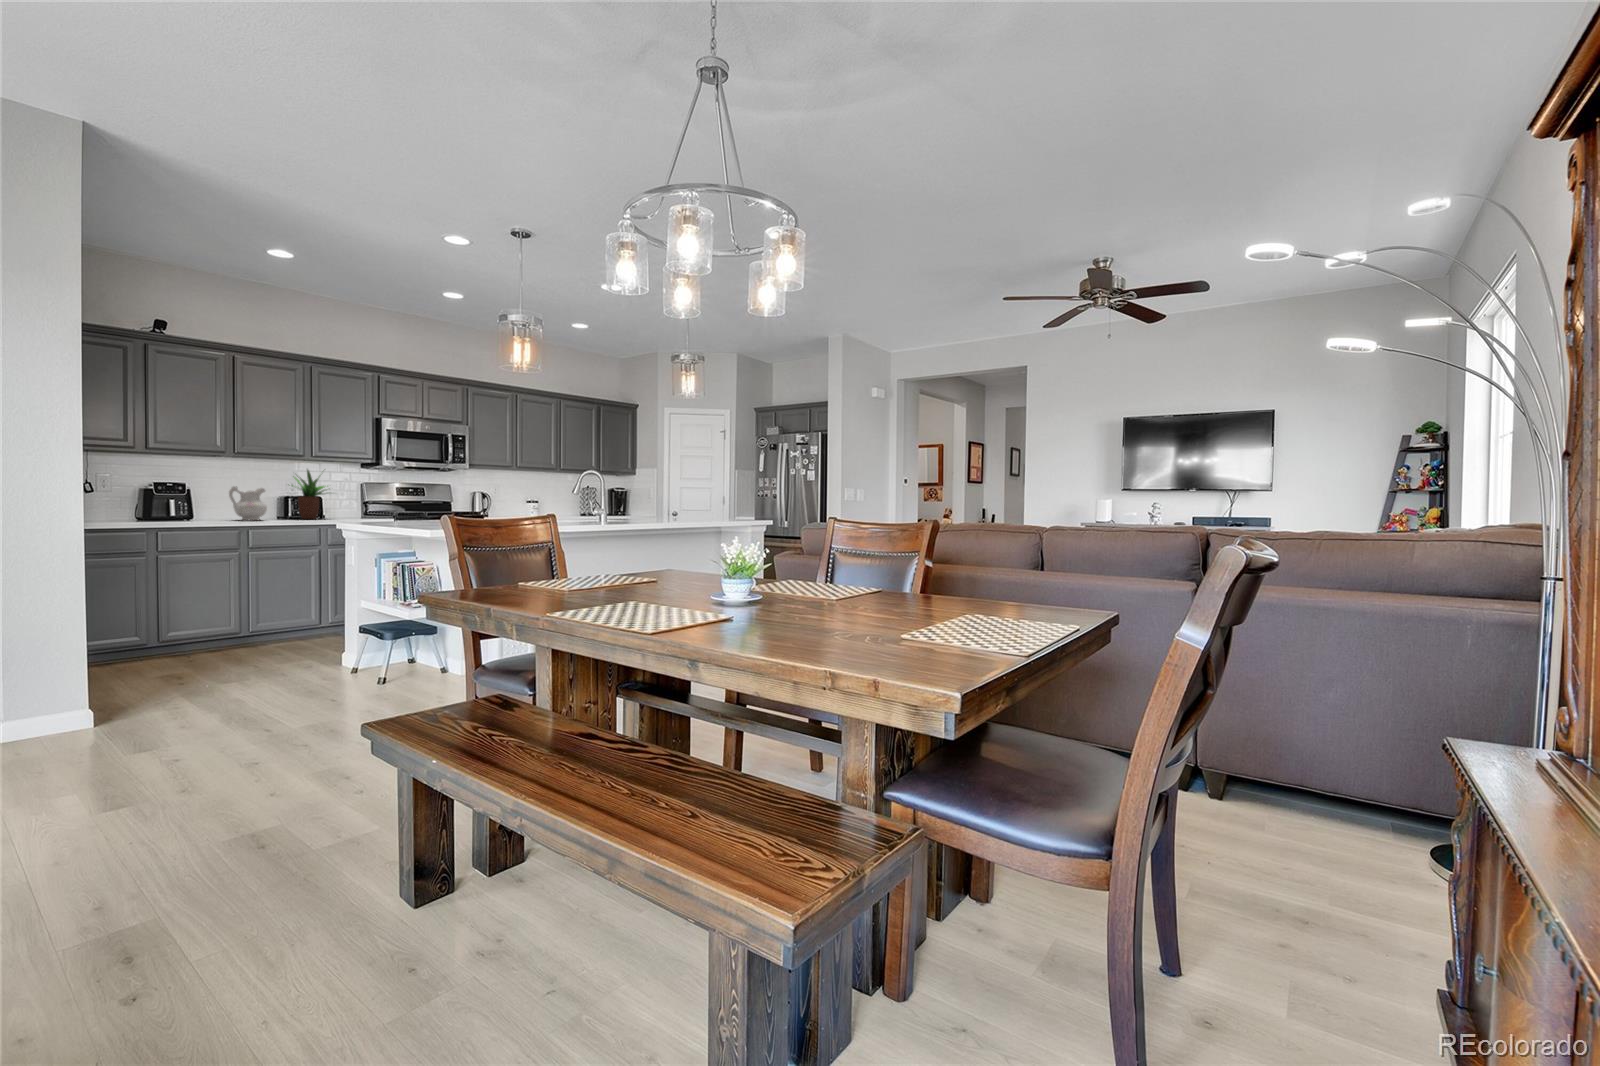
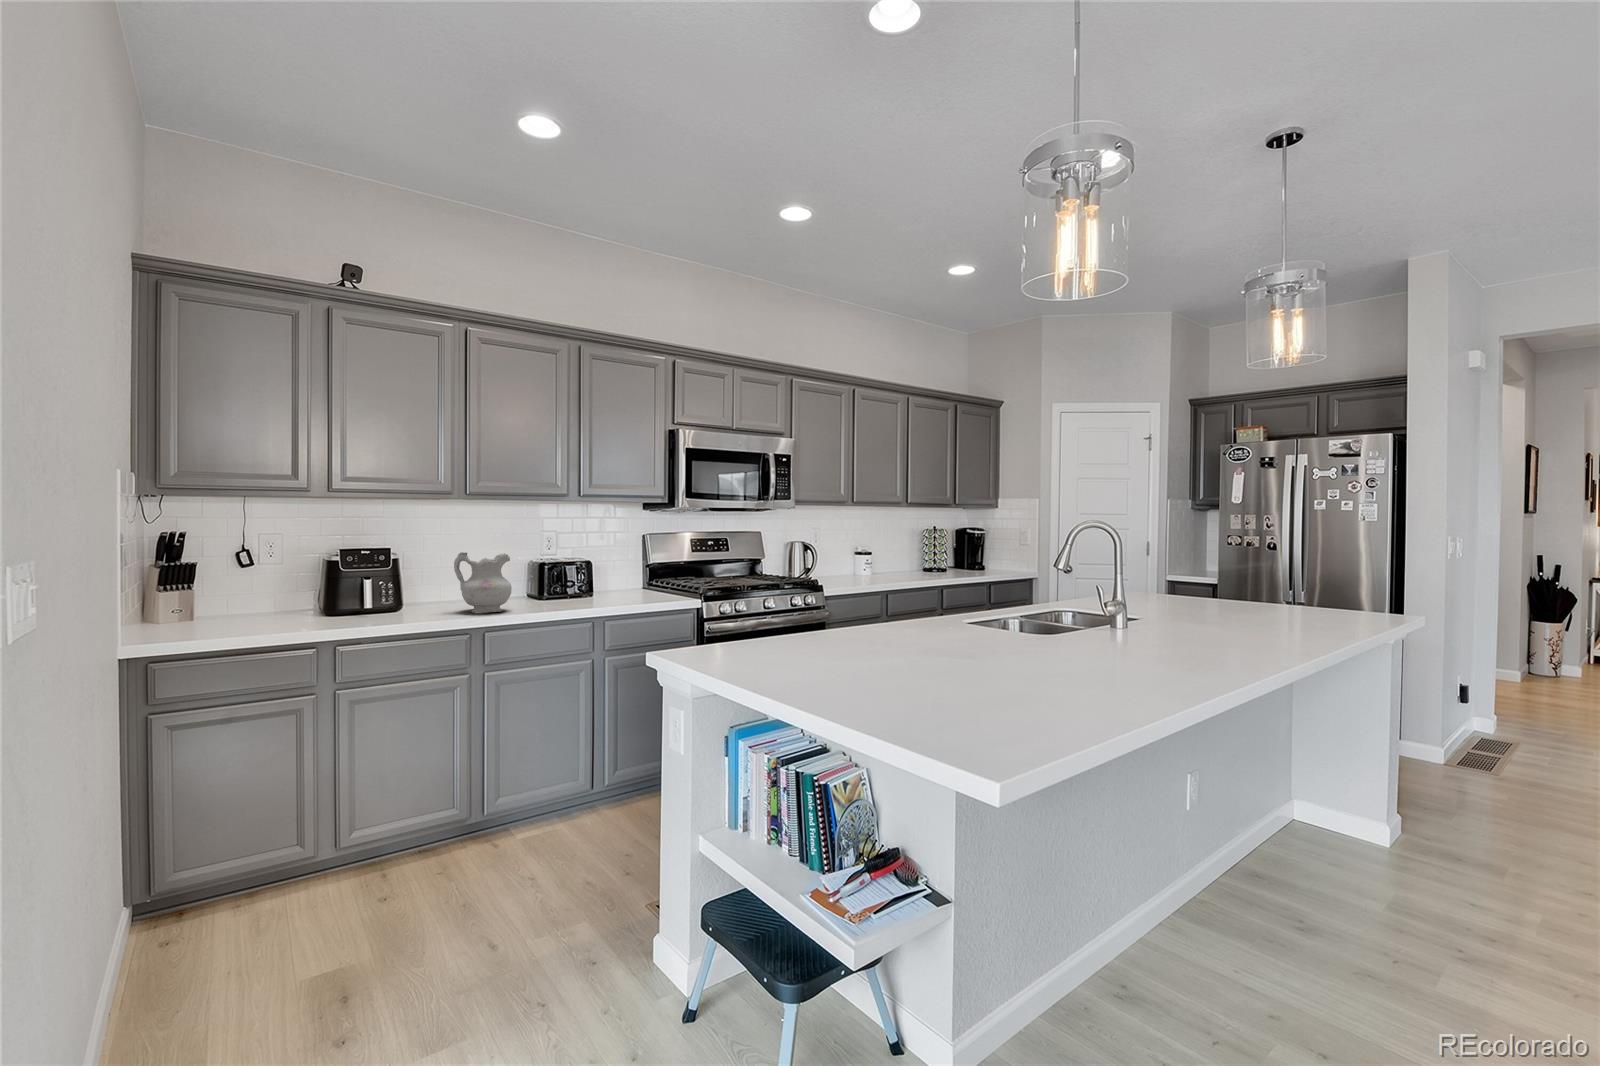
potted plant: present [293,470,325,519] -> none [540,515,617,604]

